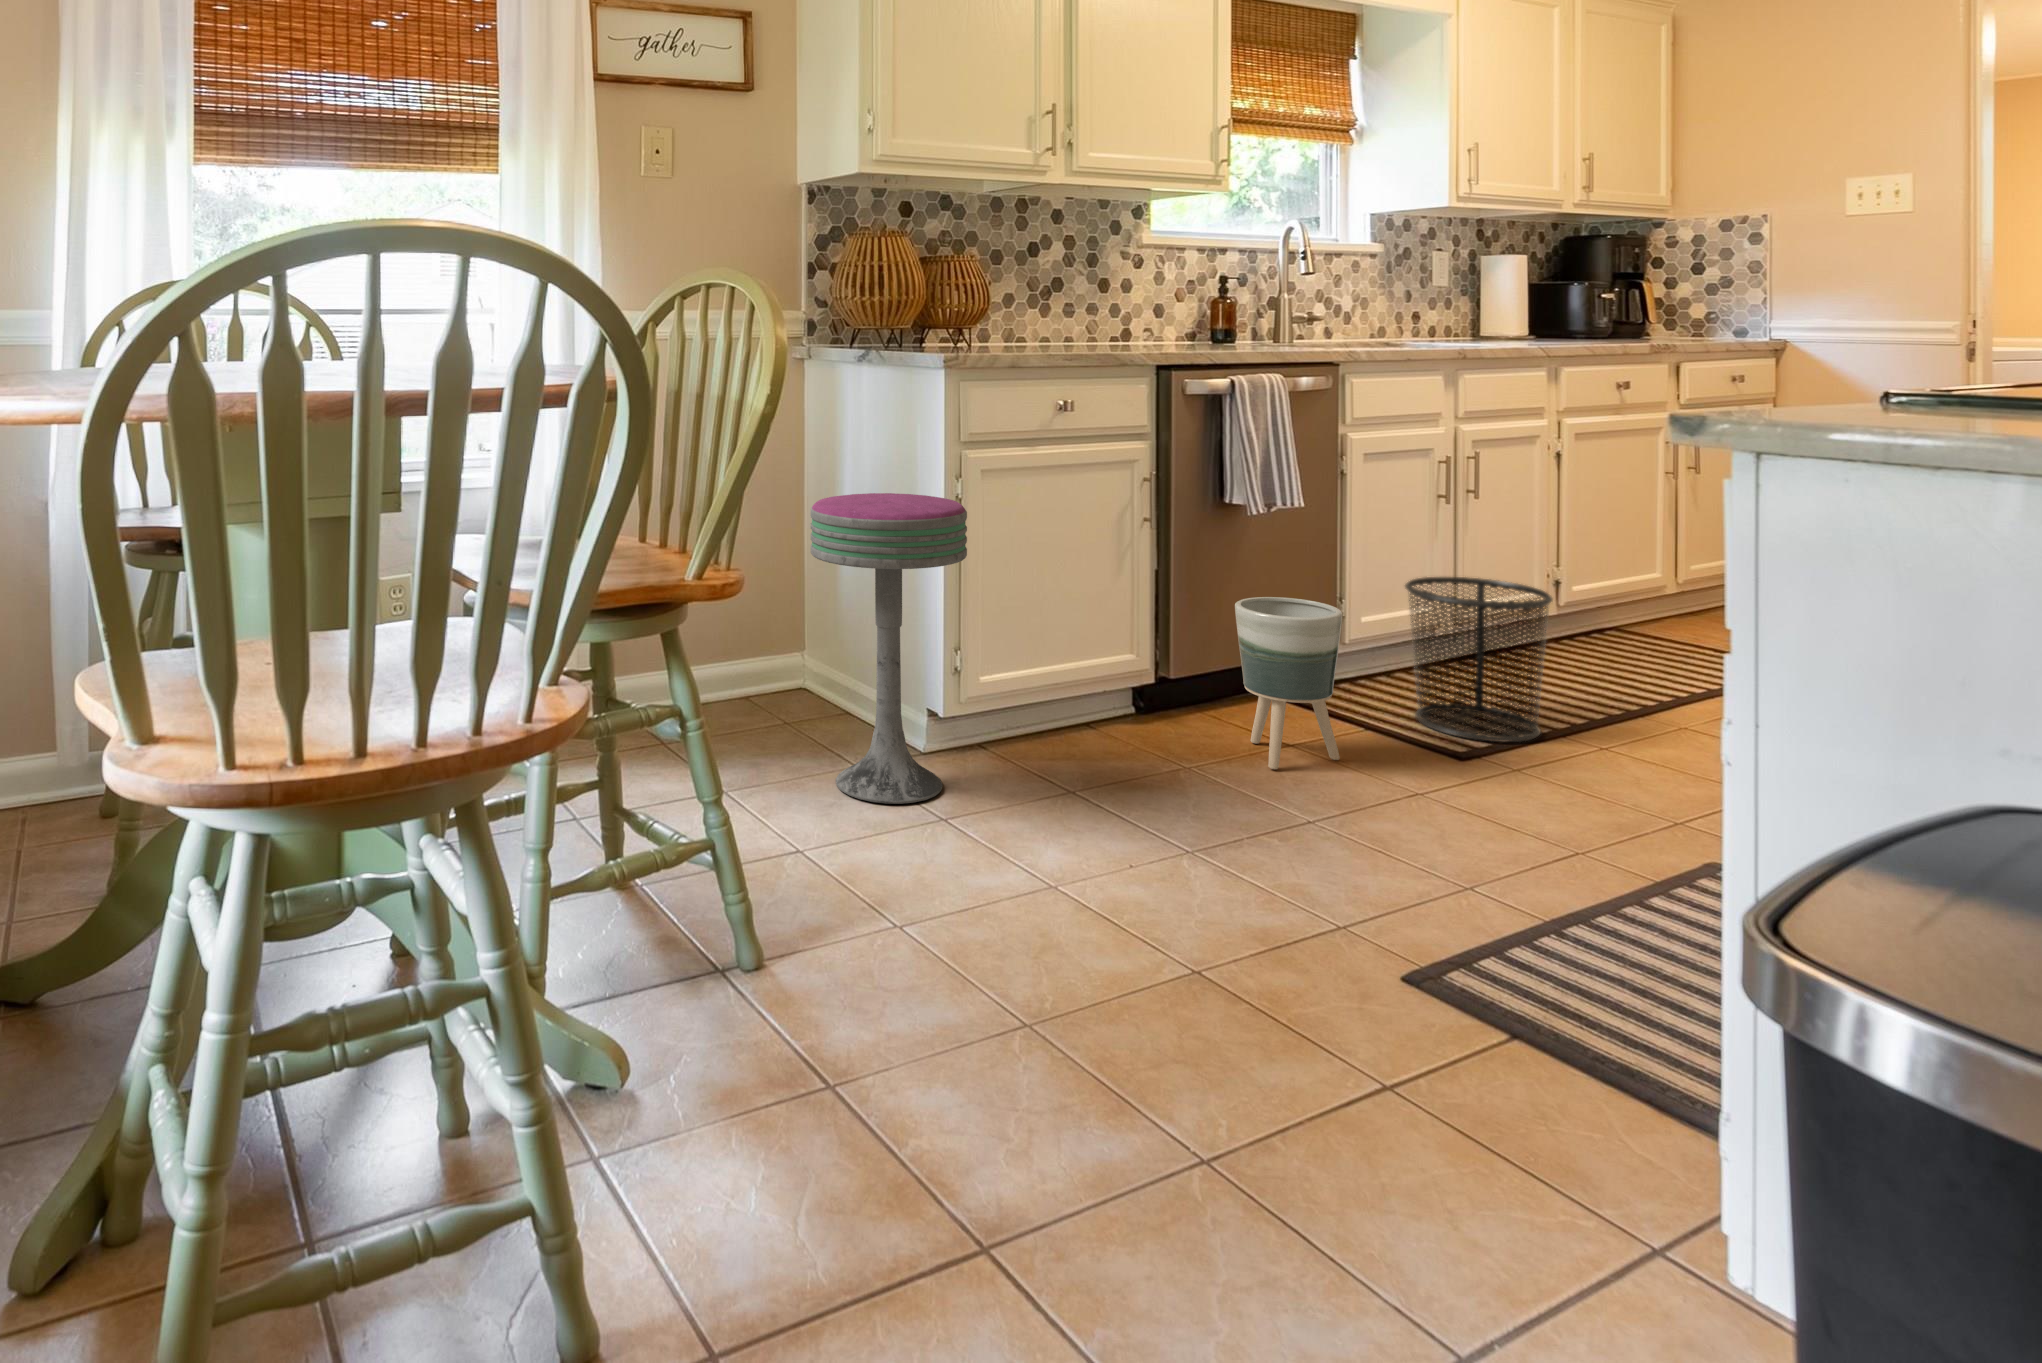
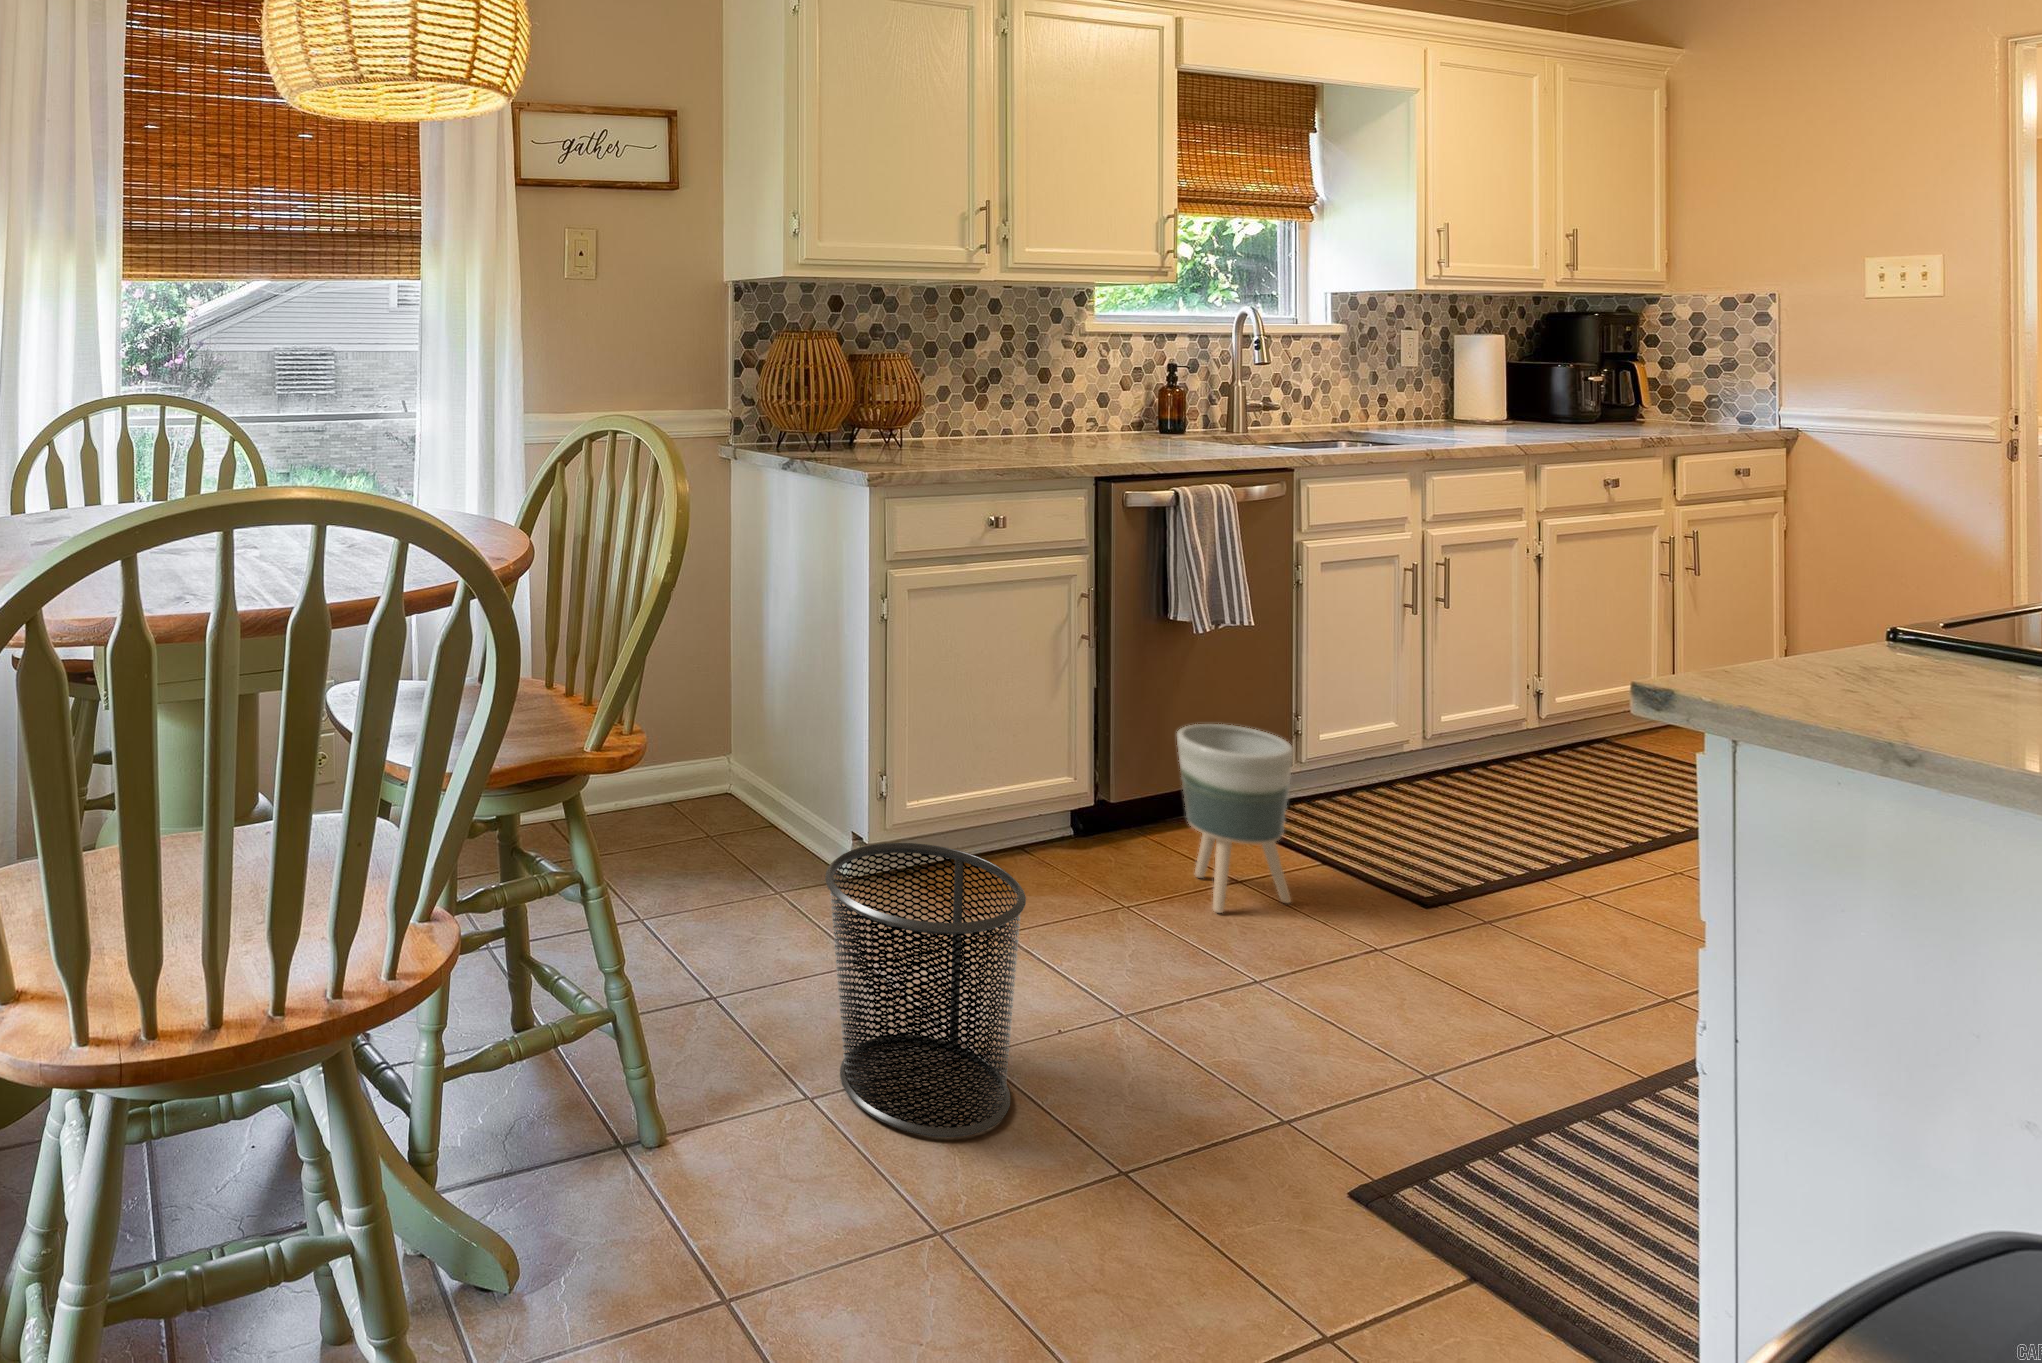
bar stool: present [810,493,967,804] -> none [728,611,889,941]
waste bin: present [1405,577,1553,742] -> present [825,843,1026,1137]

